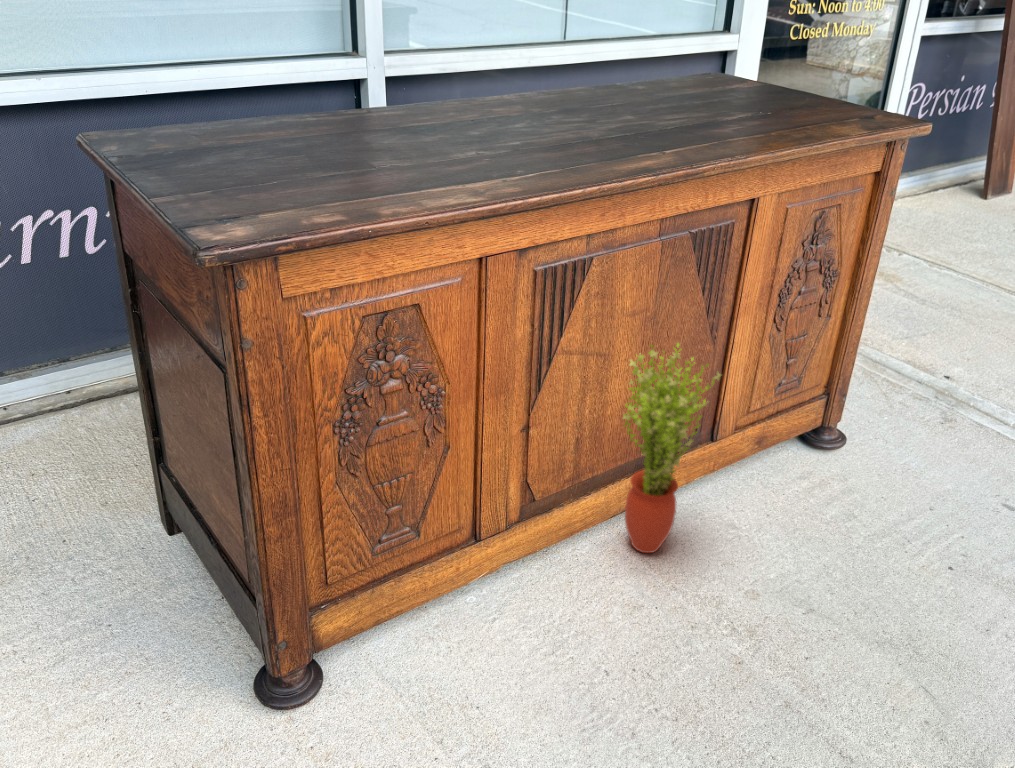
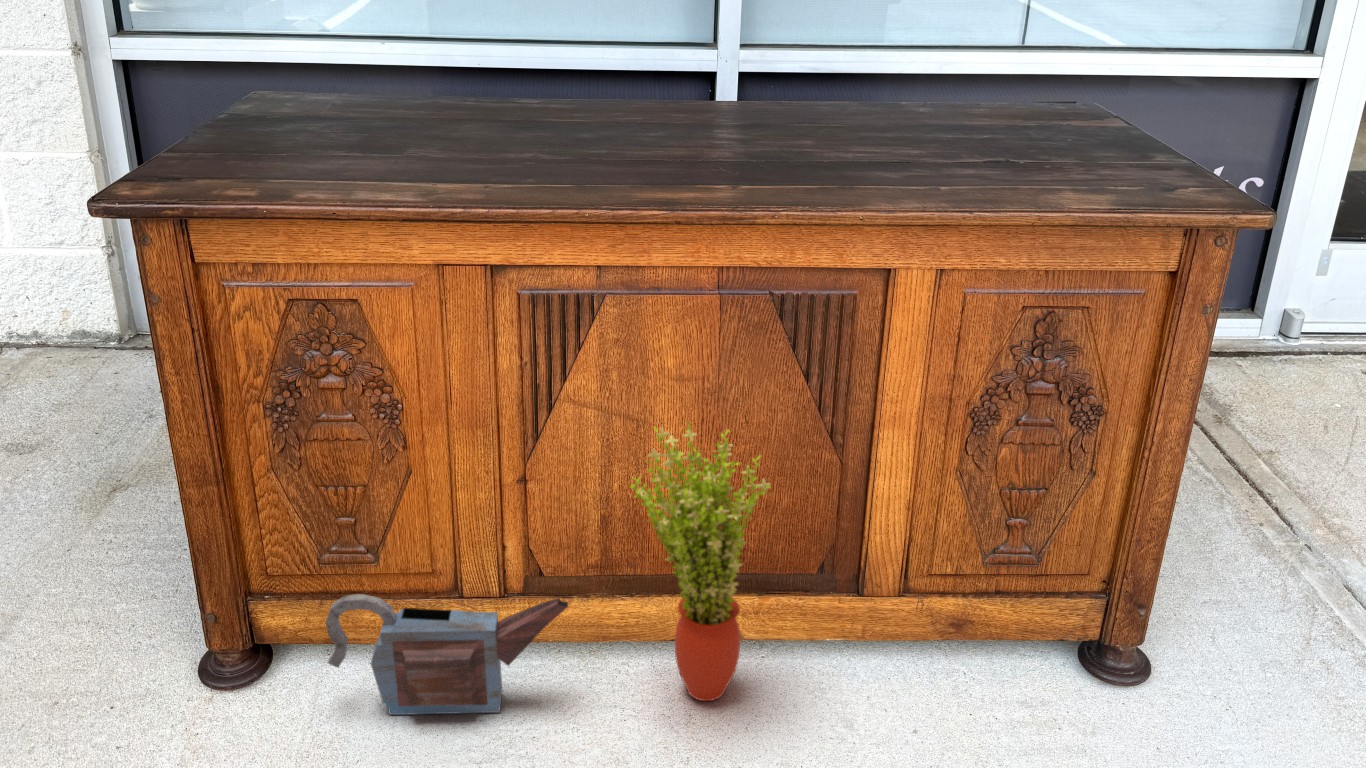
watering can: none [410,512,583,660] -> present [326,594,568,715]

